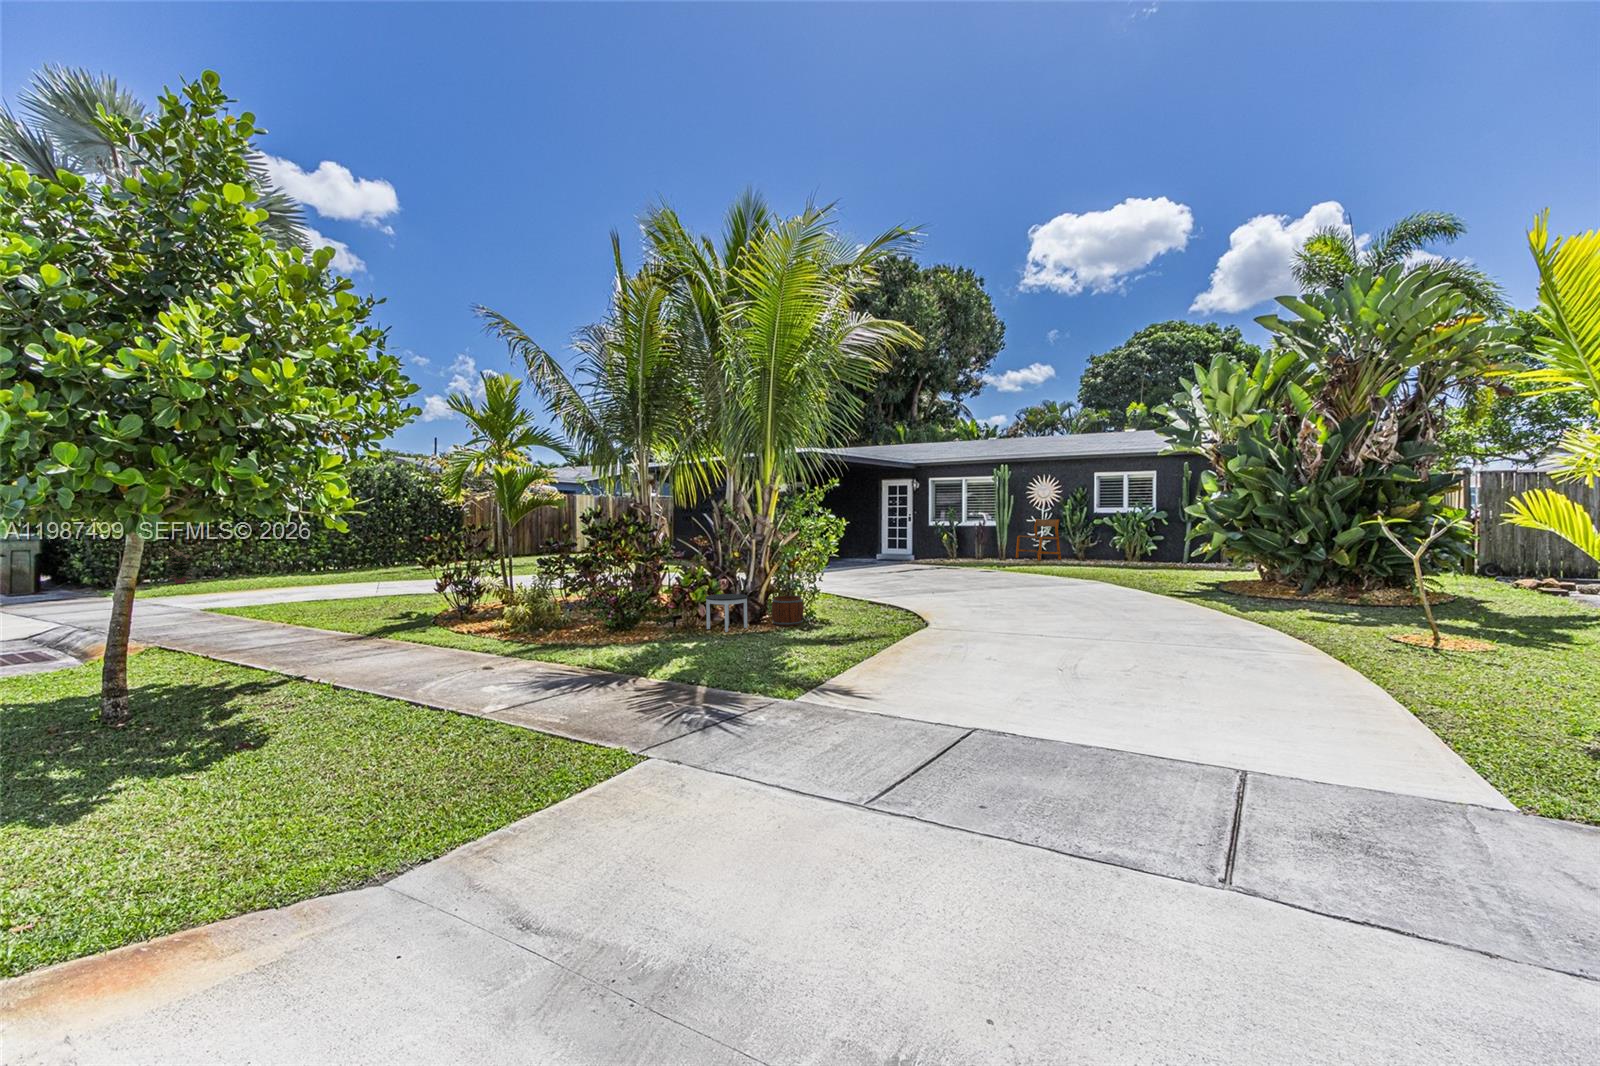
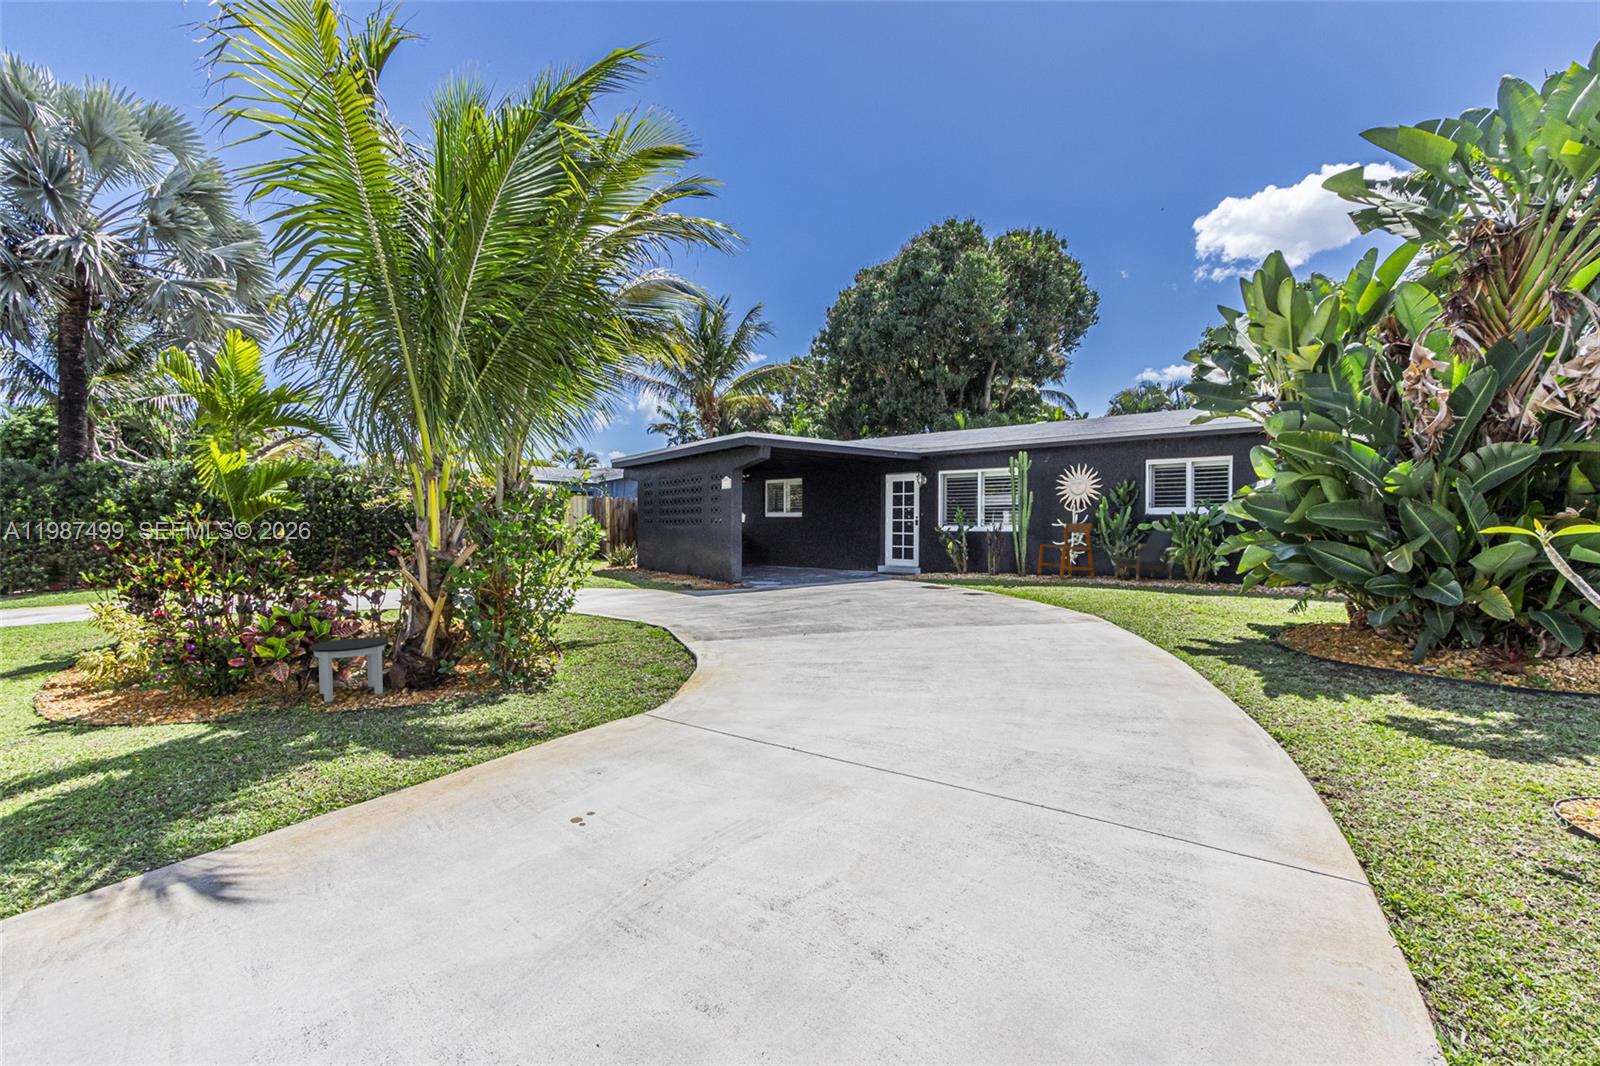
lounge chair: none [1072,524,1118,561] -> present [1111,530,1174,580]
bucket: present [772,596,803,626] -> none [430,642,486,693]

